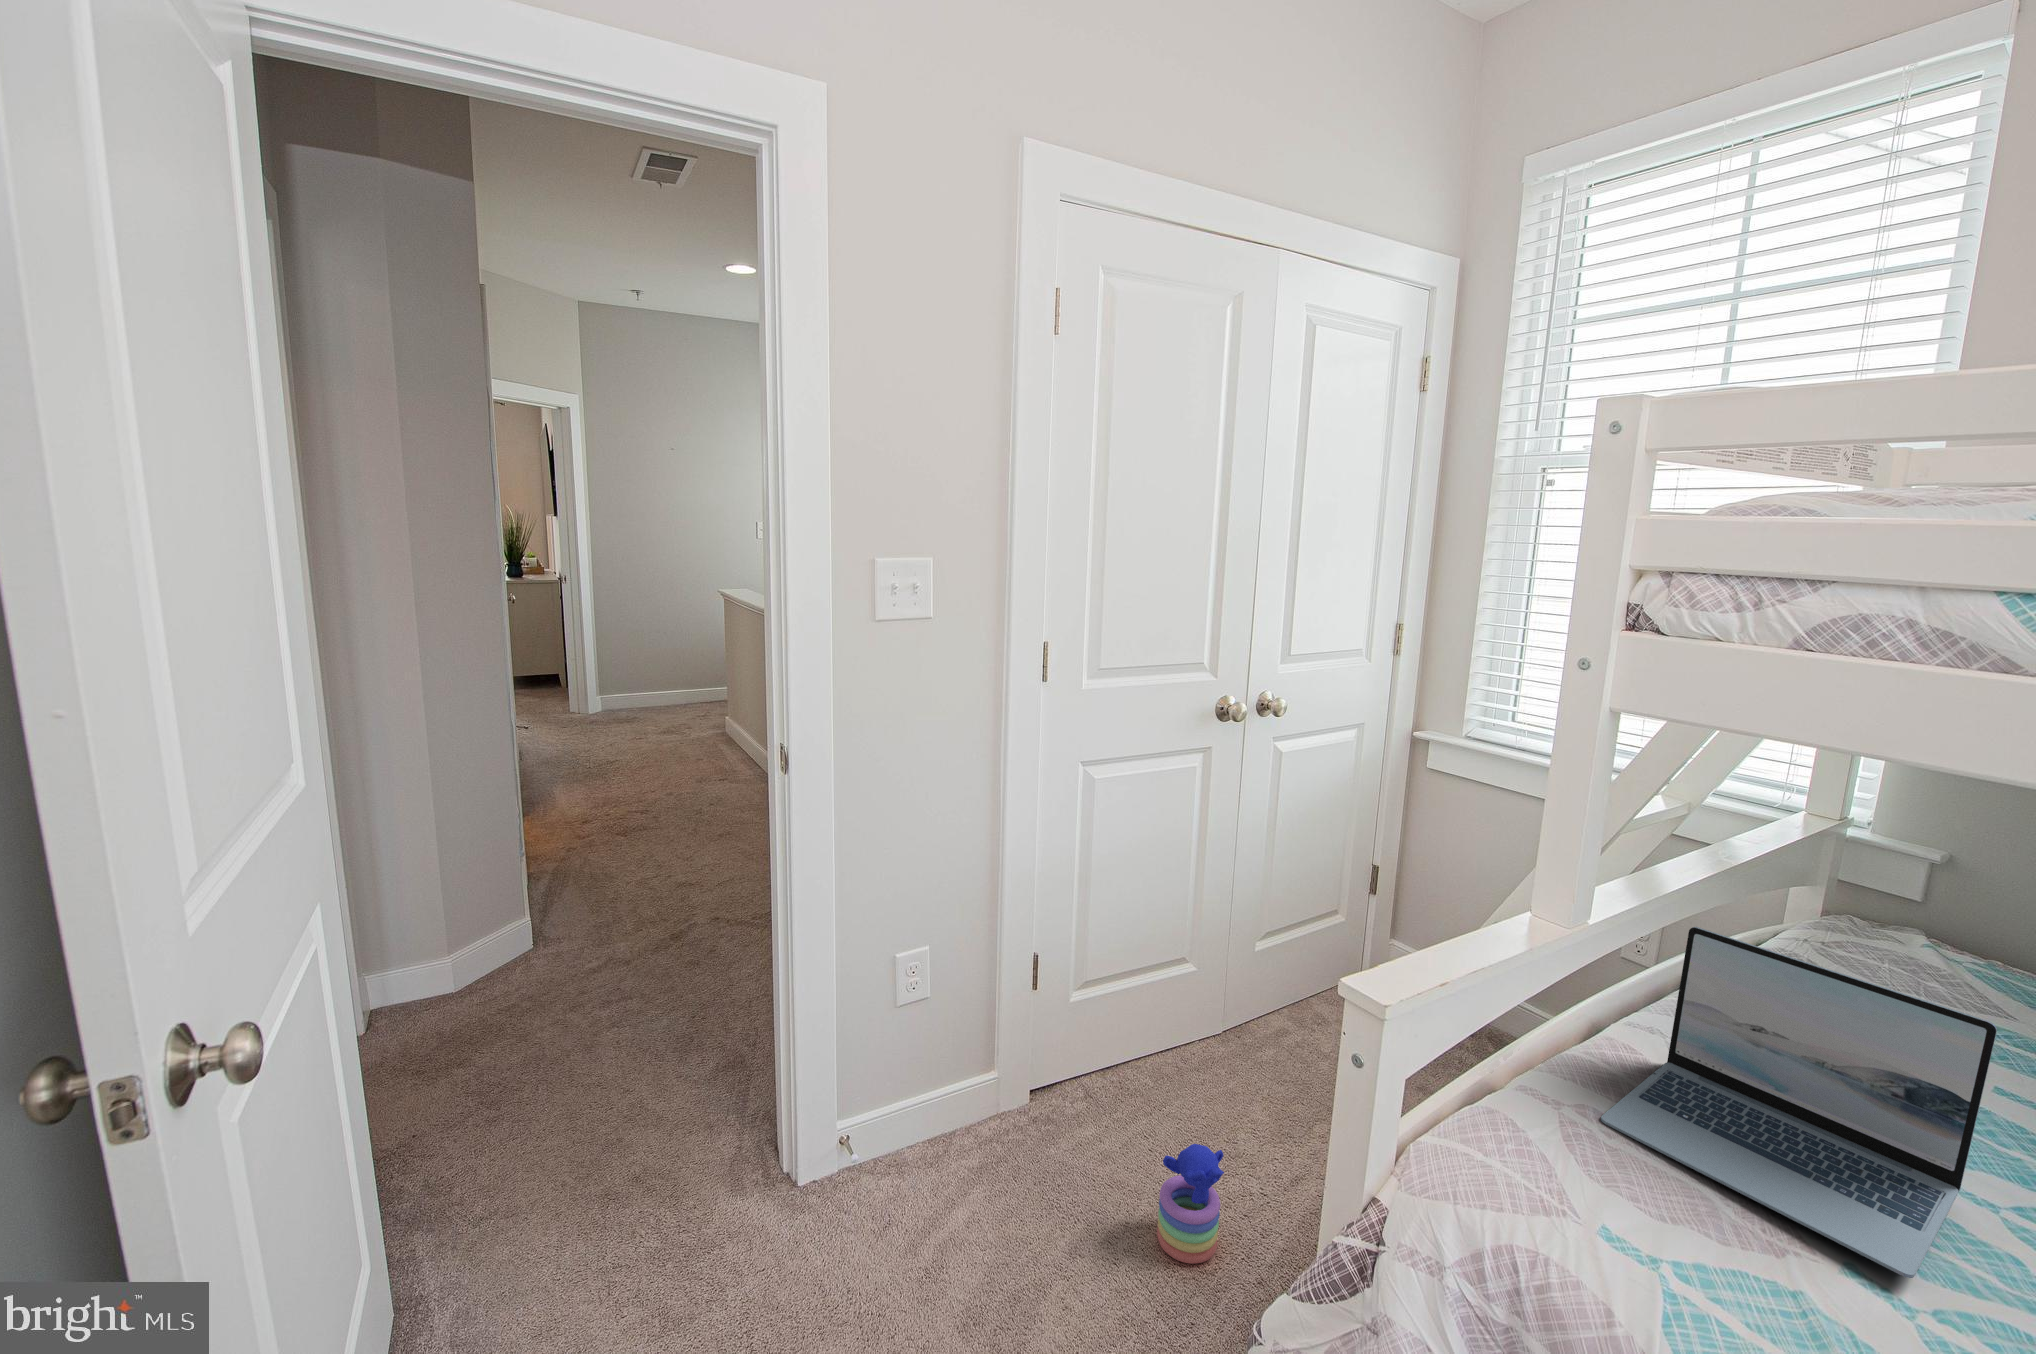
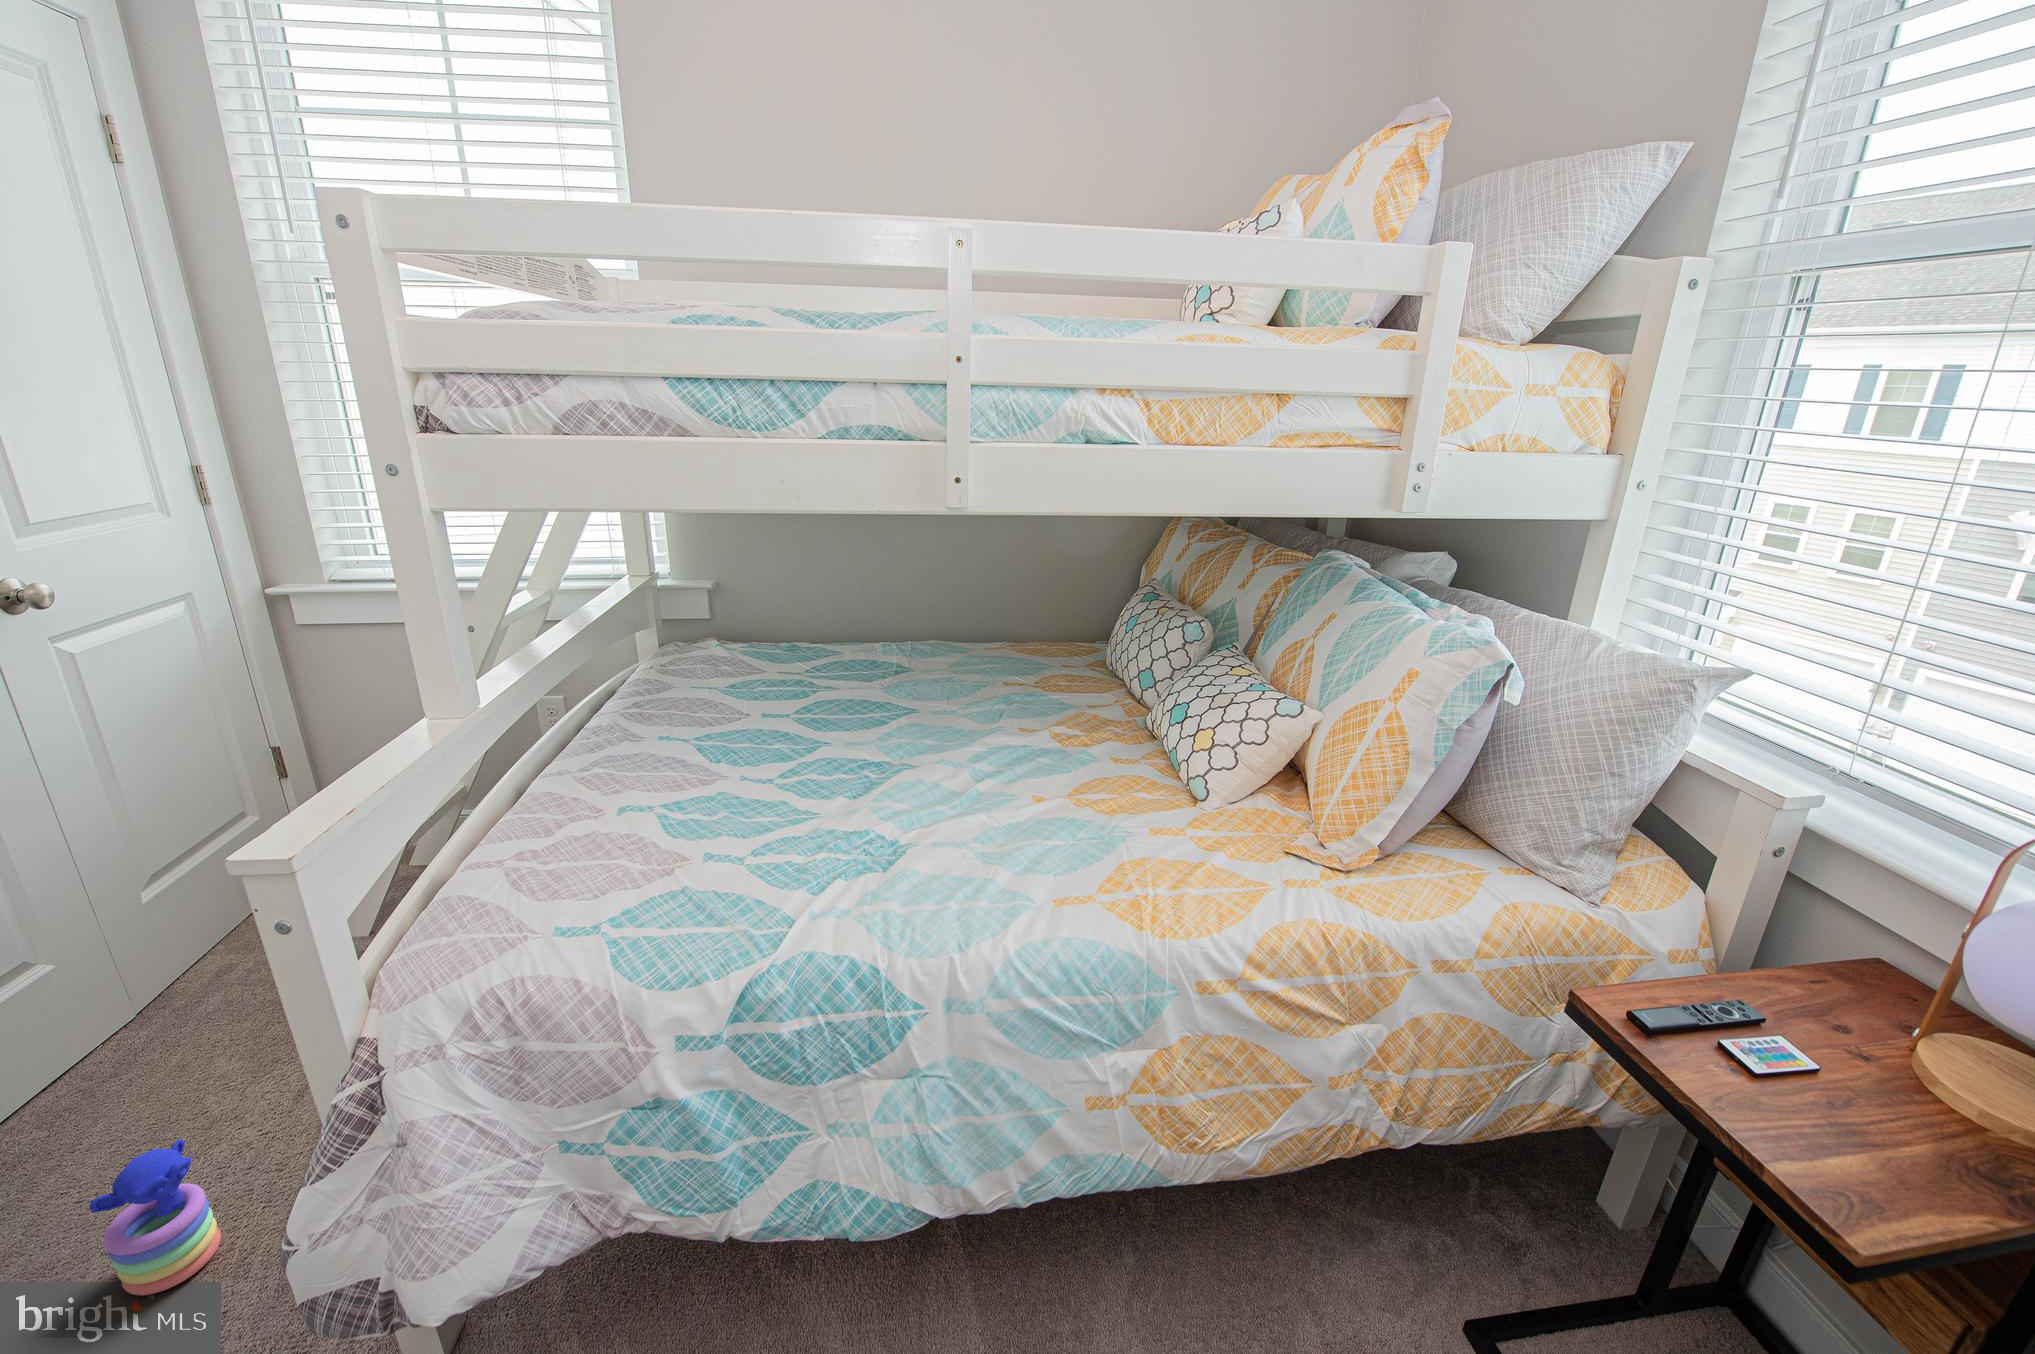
laptop: present [1601,927,1997,1278] -> none [537,669,749,857]

